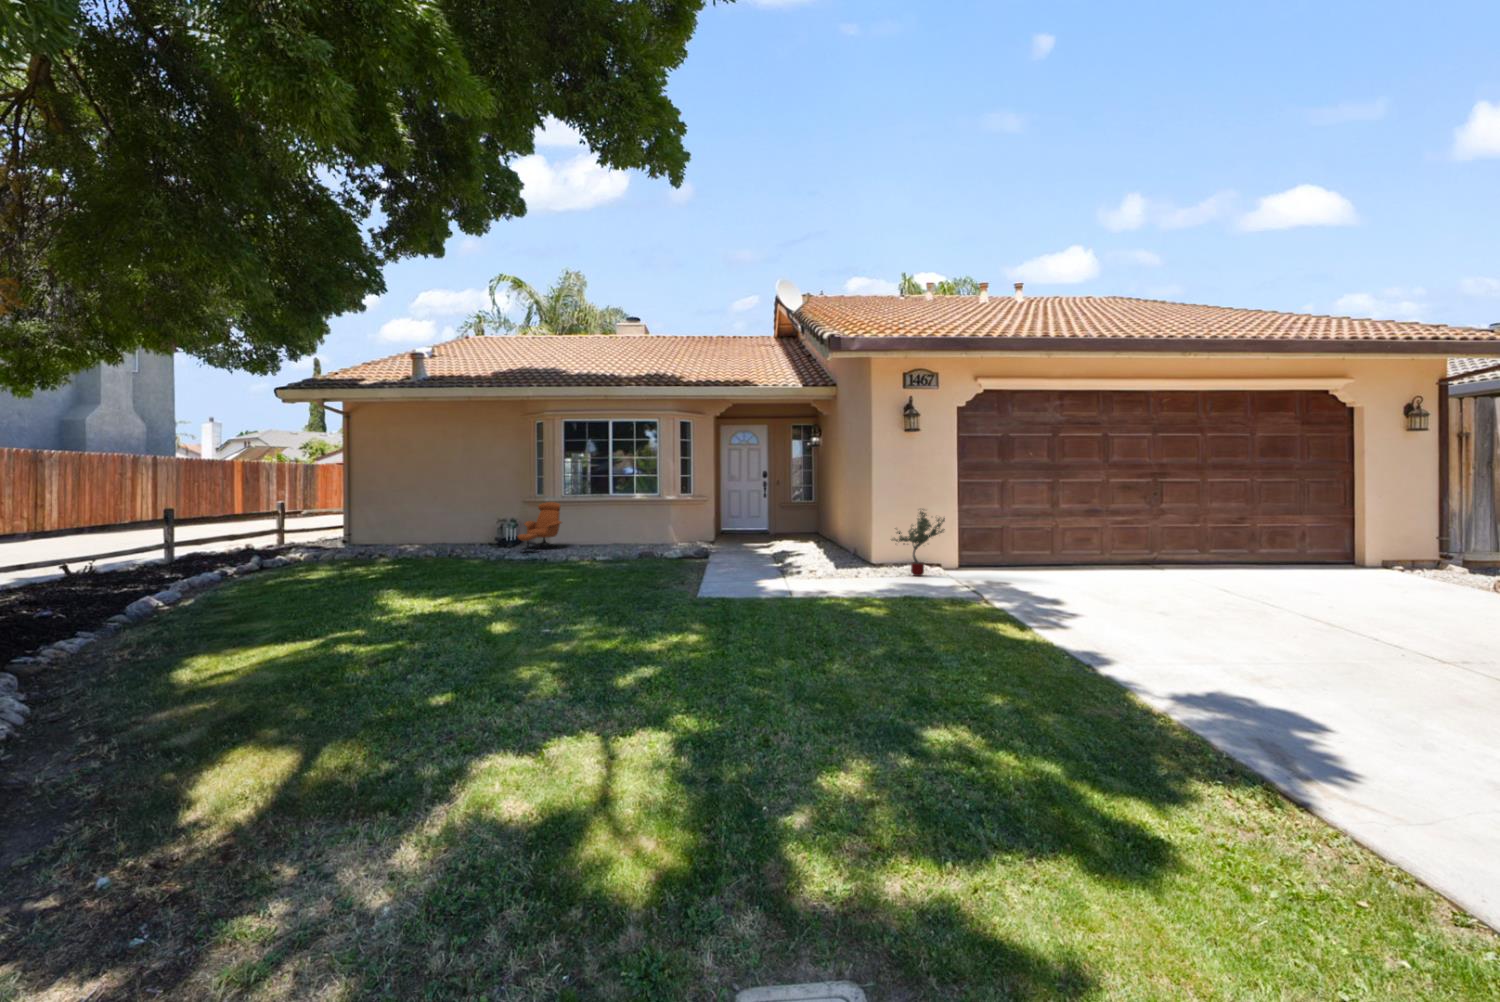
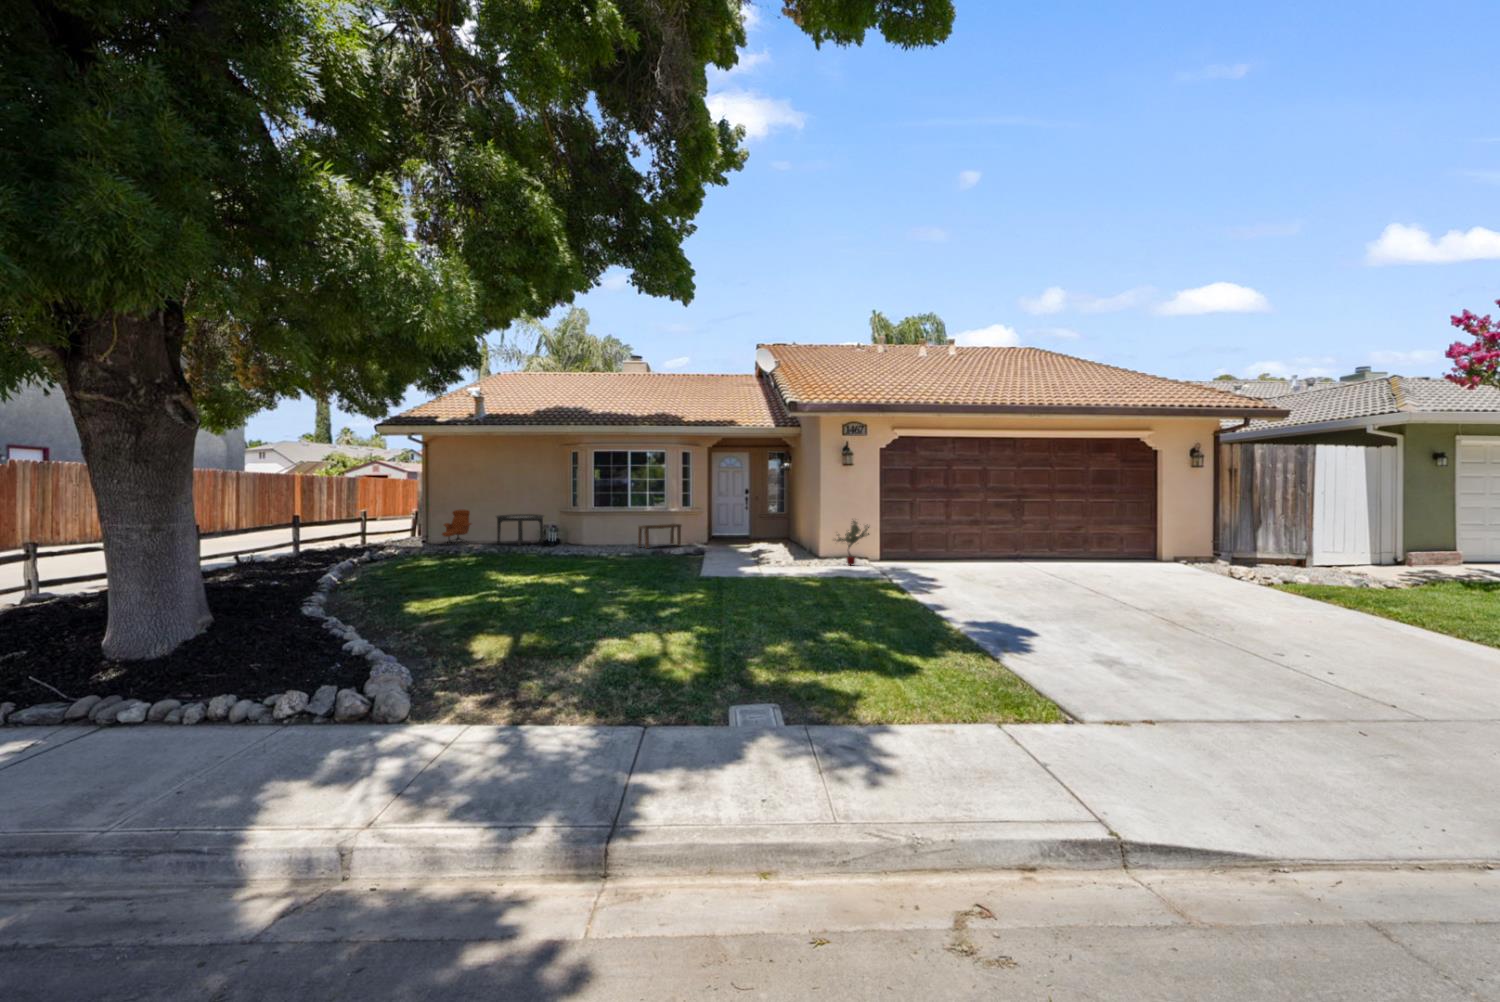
lounge chair: present [518,502,562,551] -> present [442,509,471,543]
round table: none [432,506,500,548] -> present [496,514,544,546]
bench: none [620,516,679,551] -> present [638,523,681,548]

